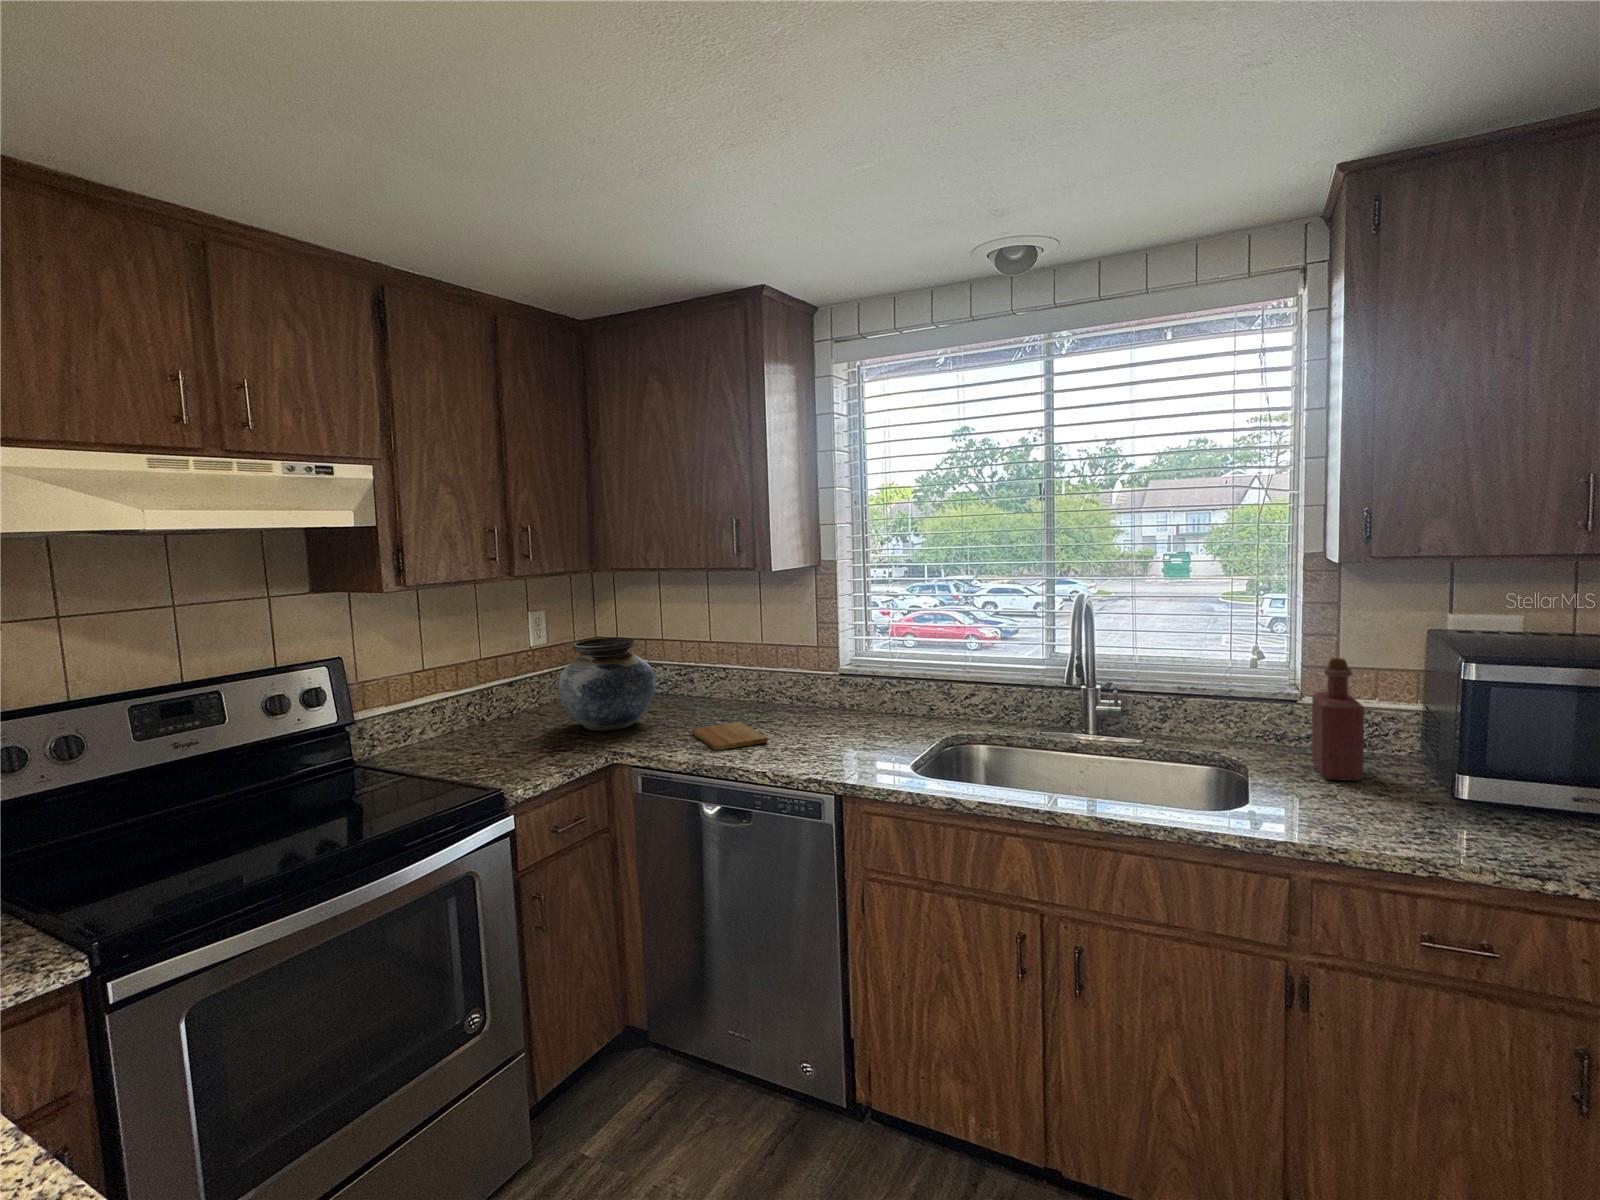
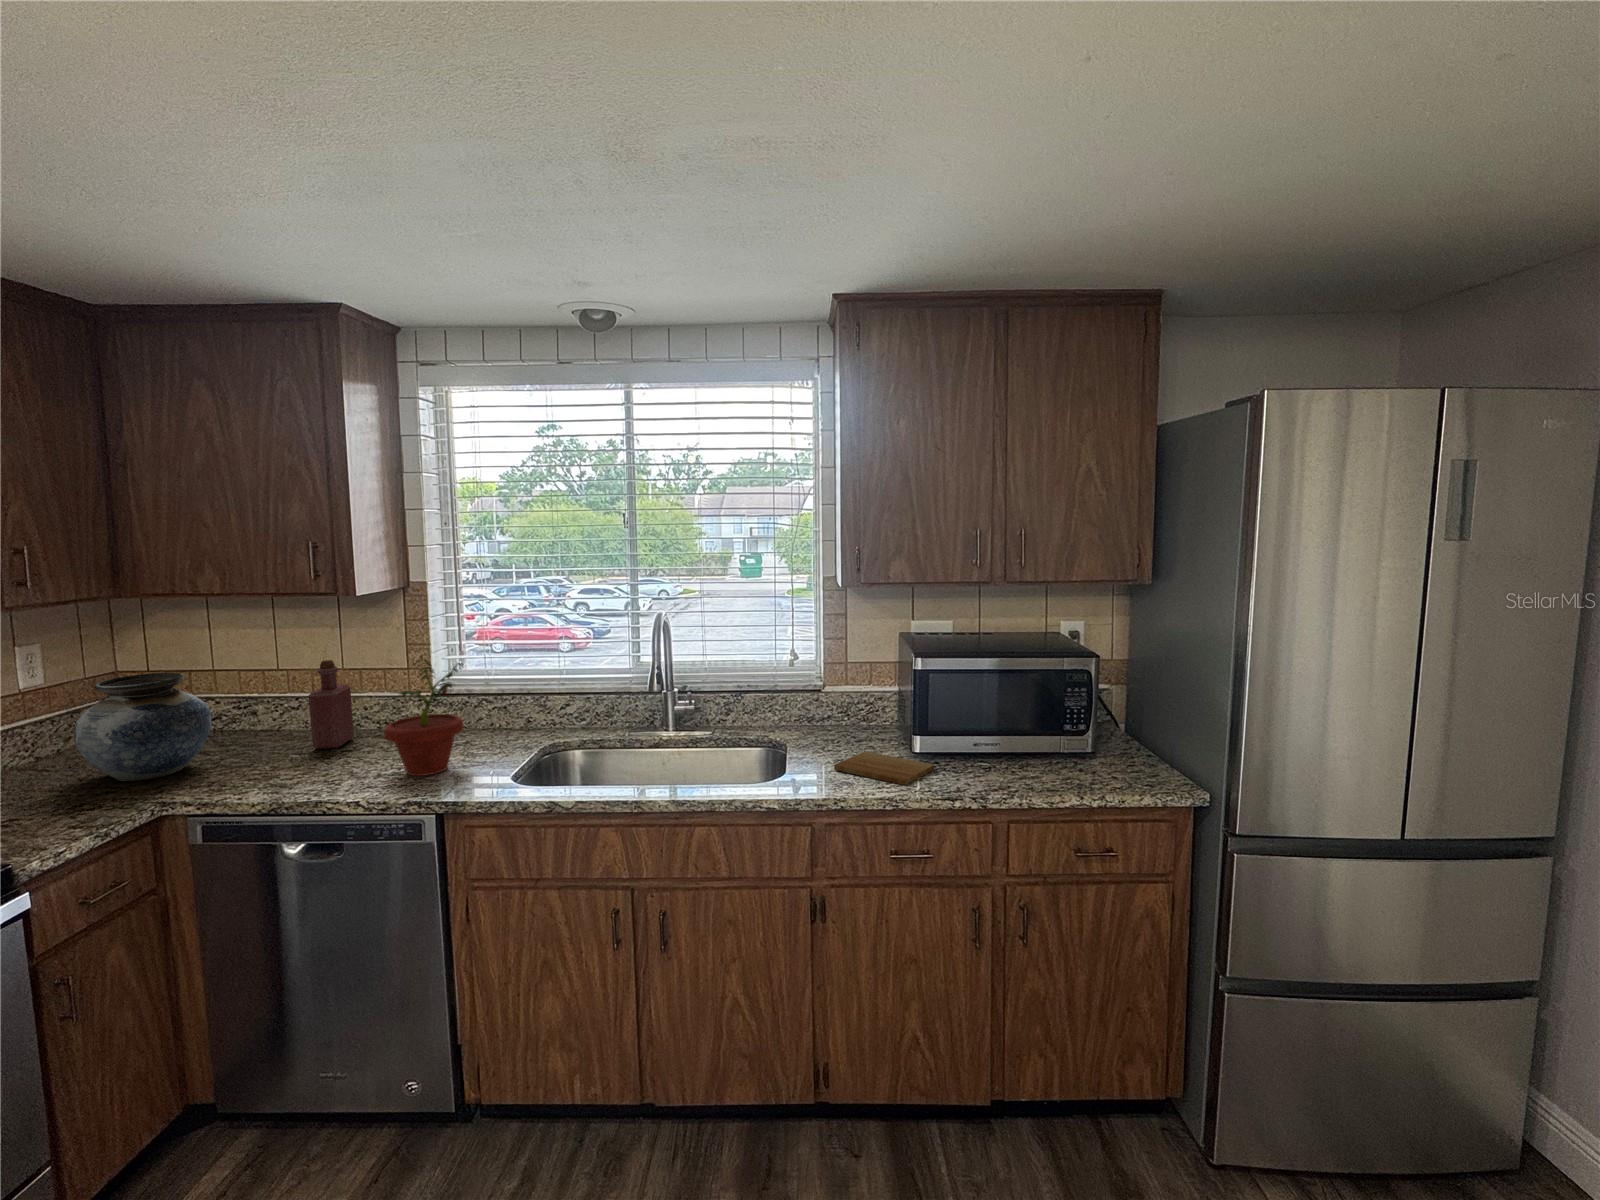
potted plant: none [792,631,871,754] -> present [384,656,463,776]
bottle: present [1312,658,1365,781] -> present [308,660,354,749]
cutting board: present [692,722,768,751] -> present [834,751,934,785]

